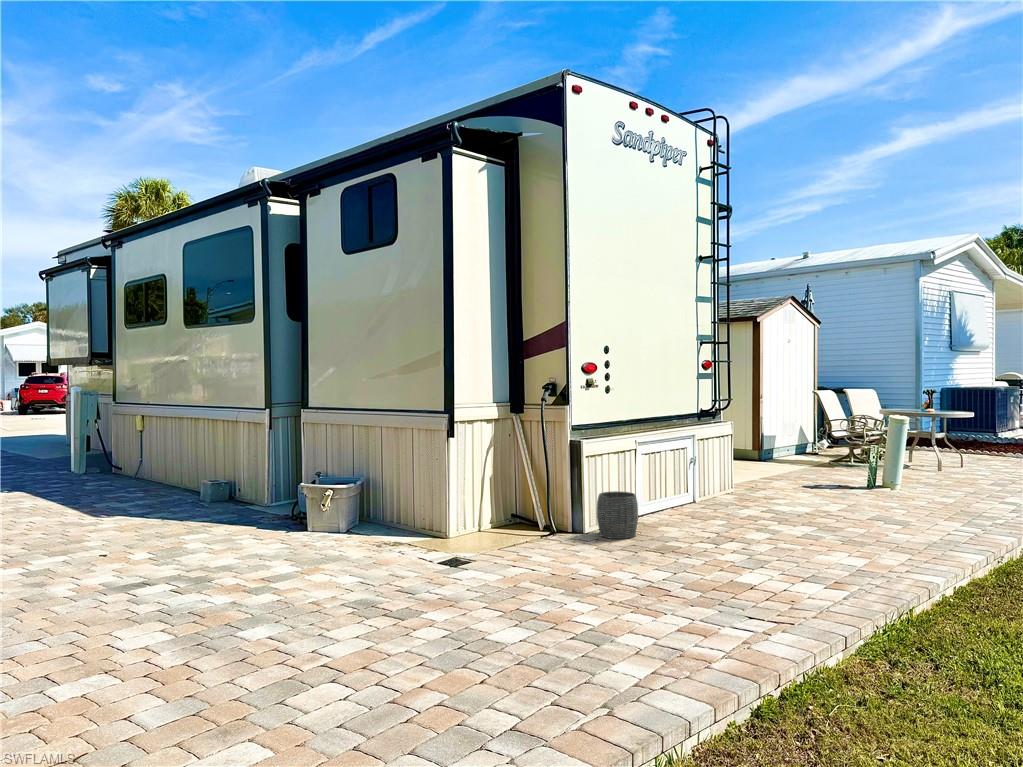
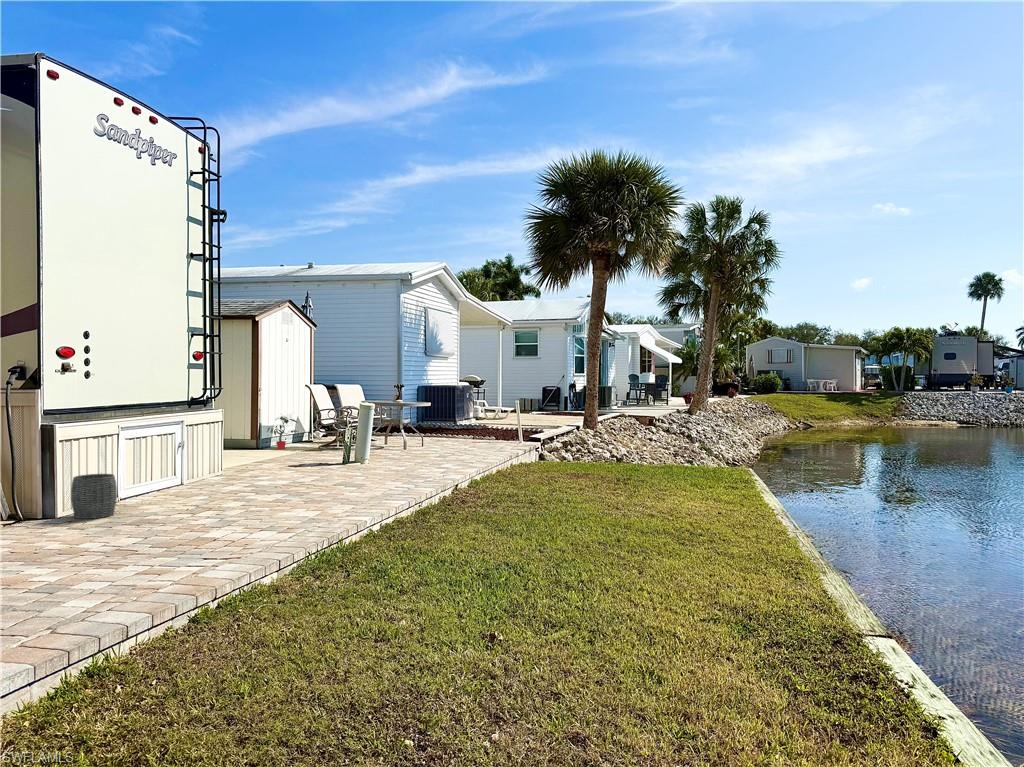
potted plant: none [769,425,805,461] -> present [267,417,298,449]

